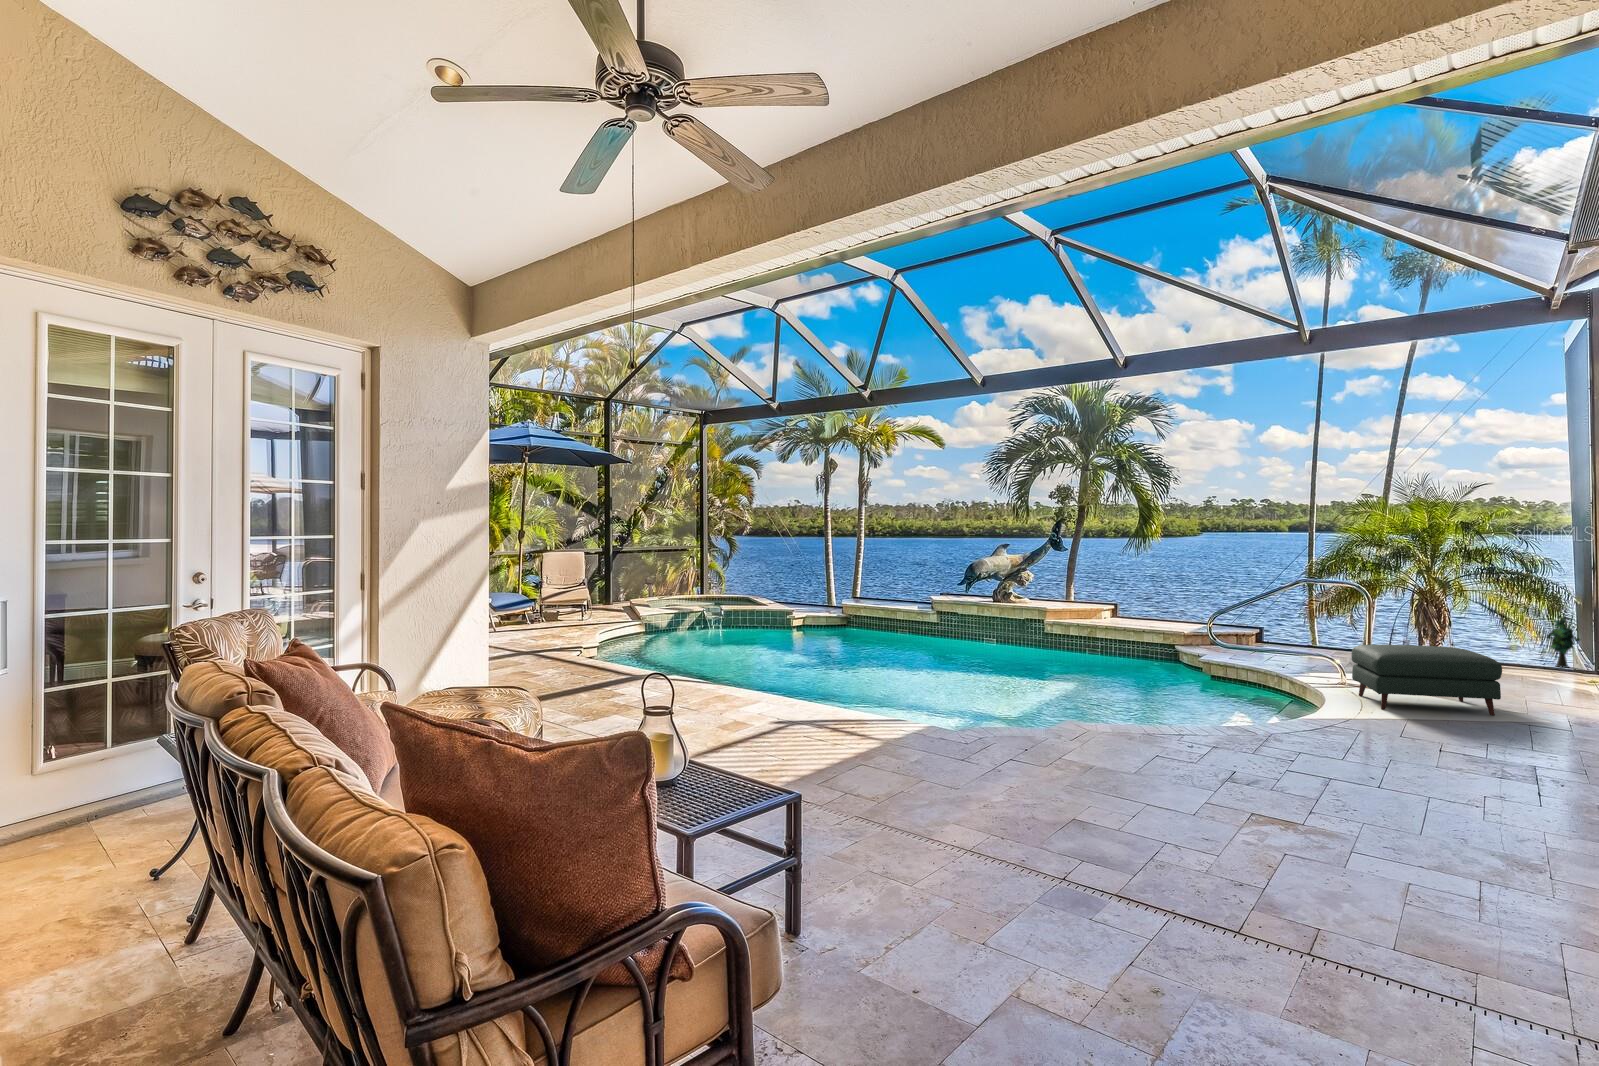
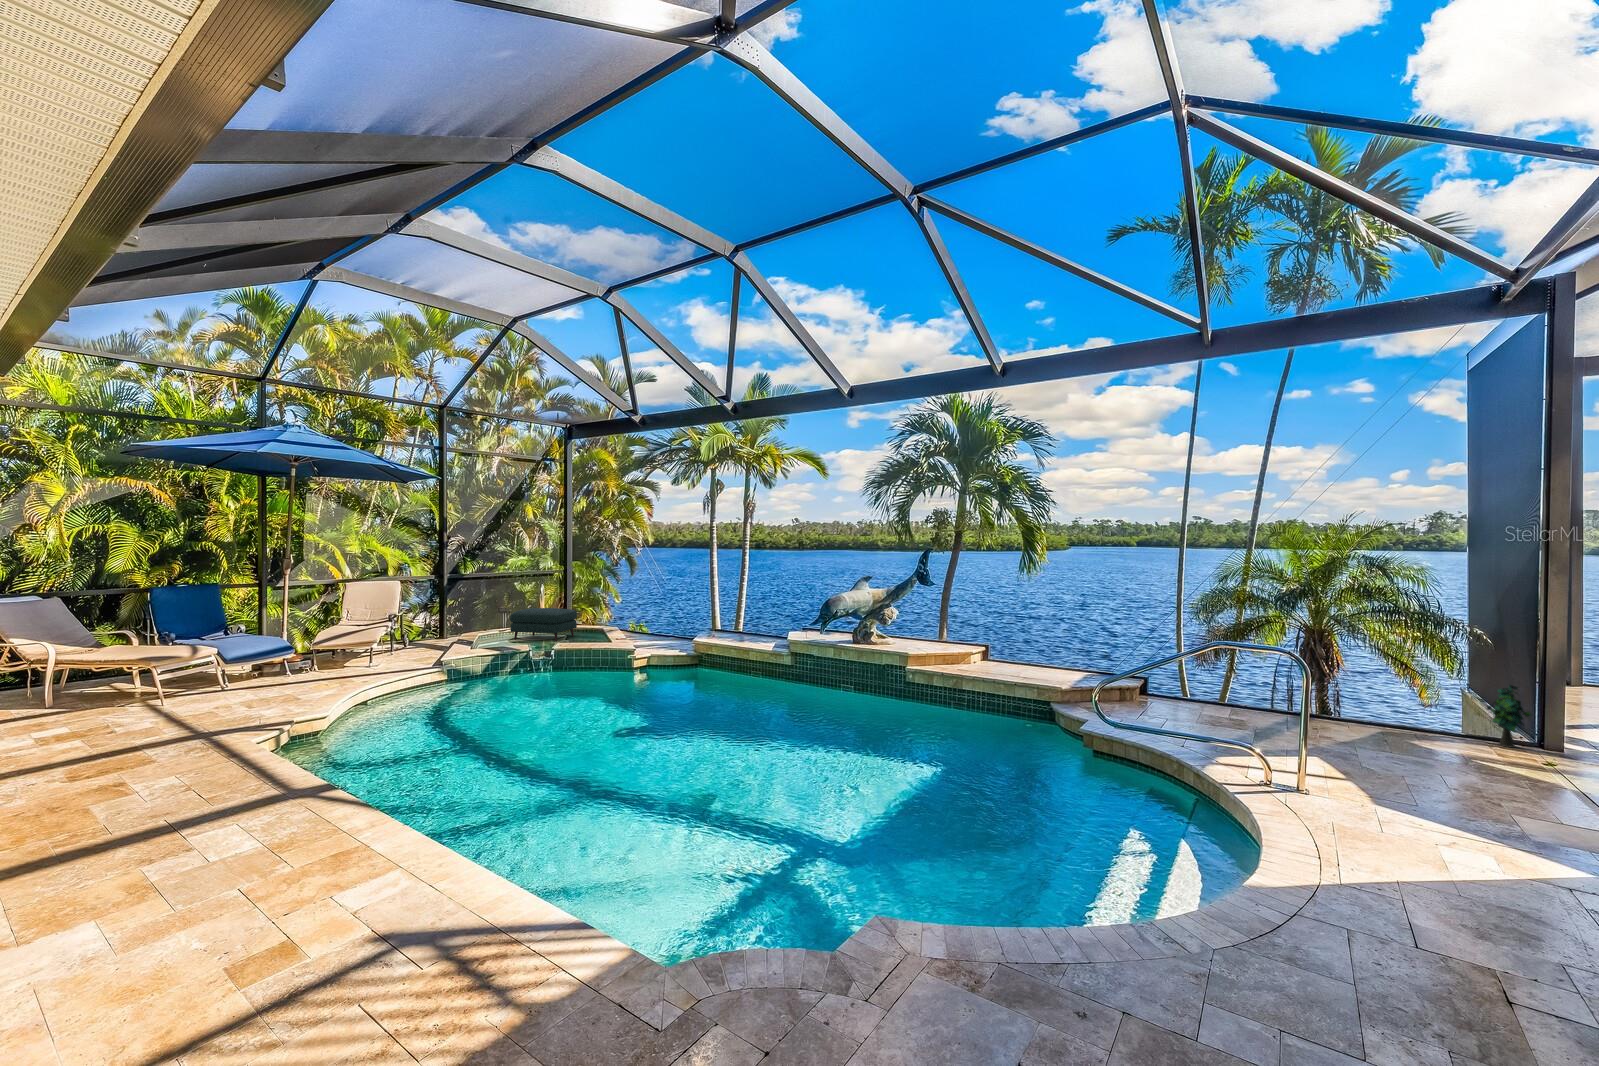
ottoman: present [1352,645,1502,715] -> present [510,608,577,641]

